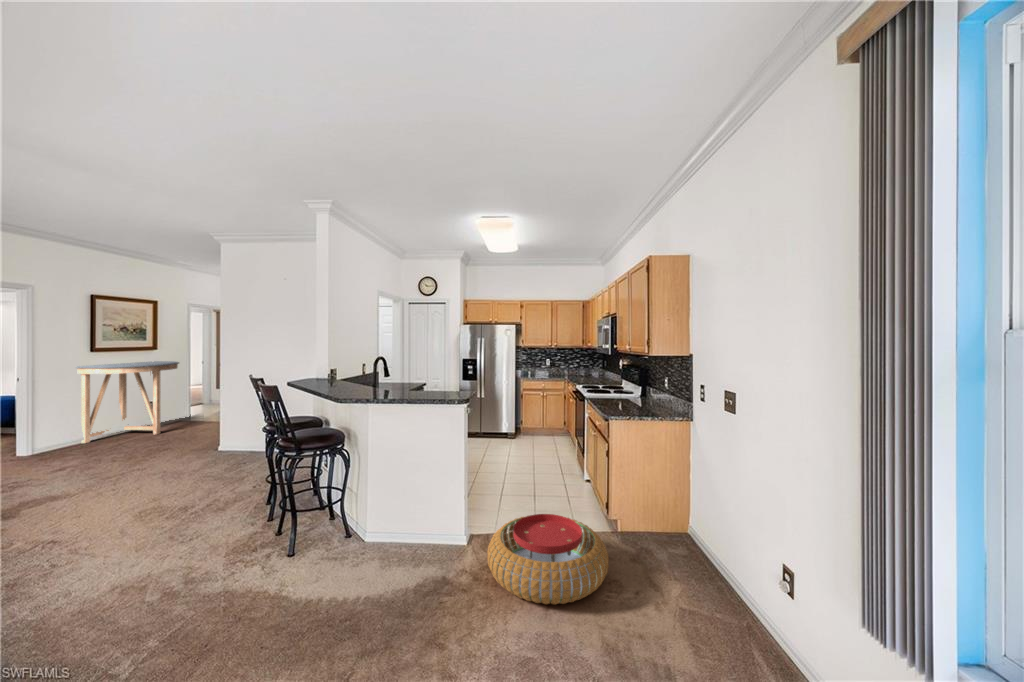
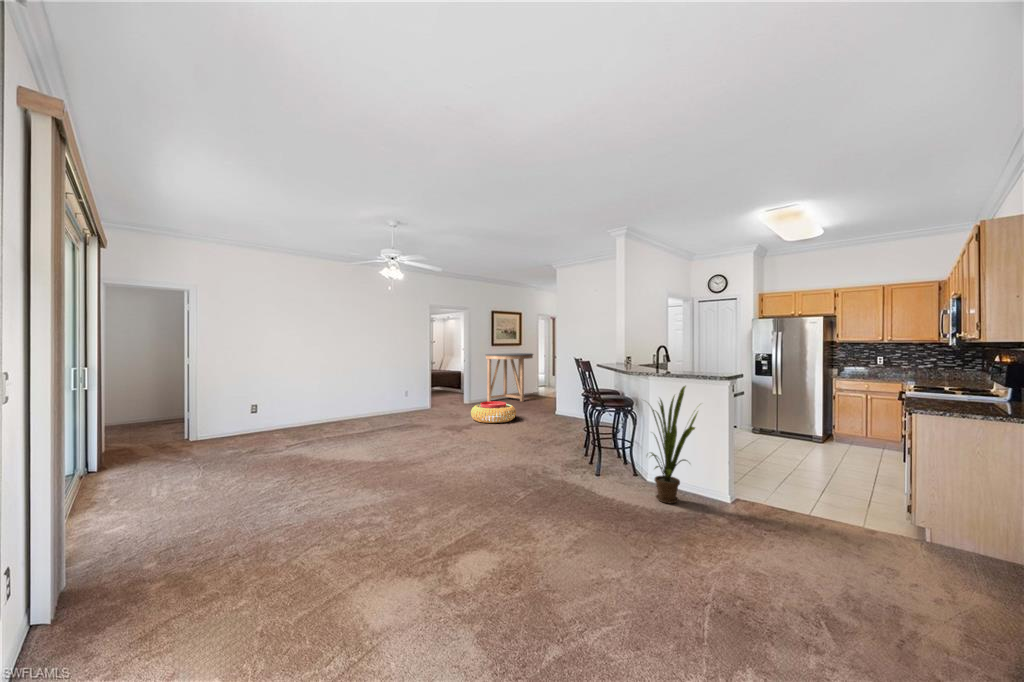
house plant: none [357,412,439,576] -> present [651,386,698,503]
pouf: present [488,514,609,605] -> present [471,401,516,423]

